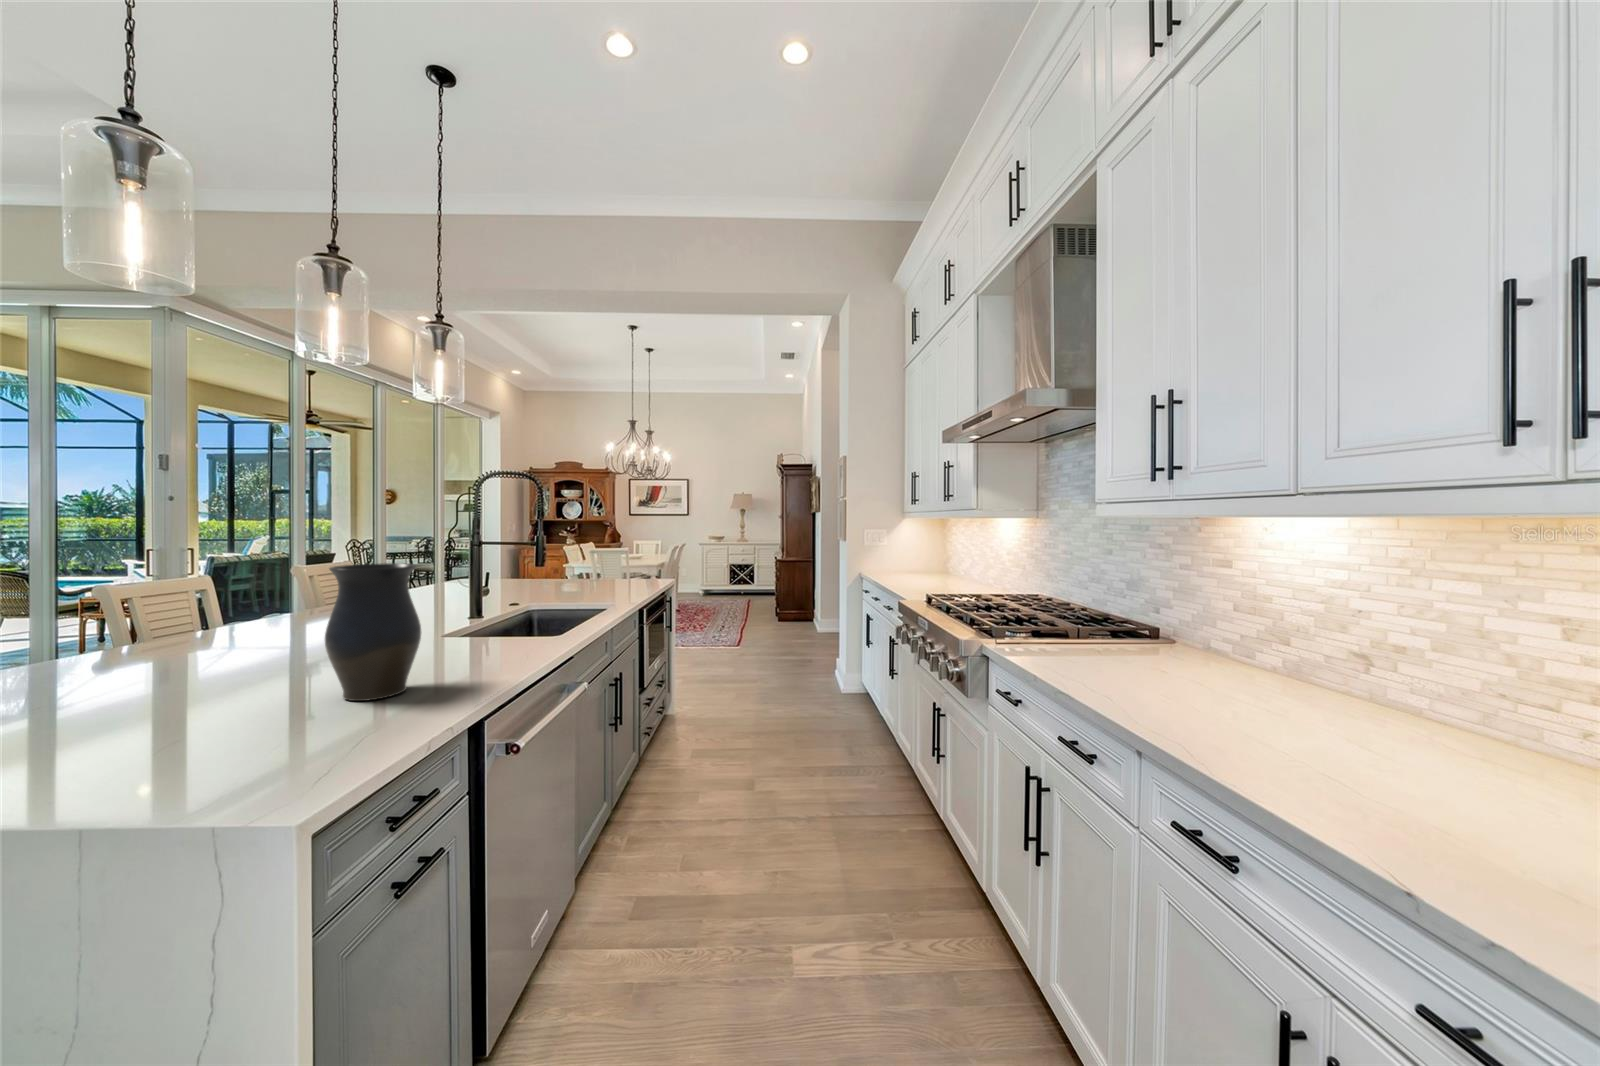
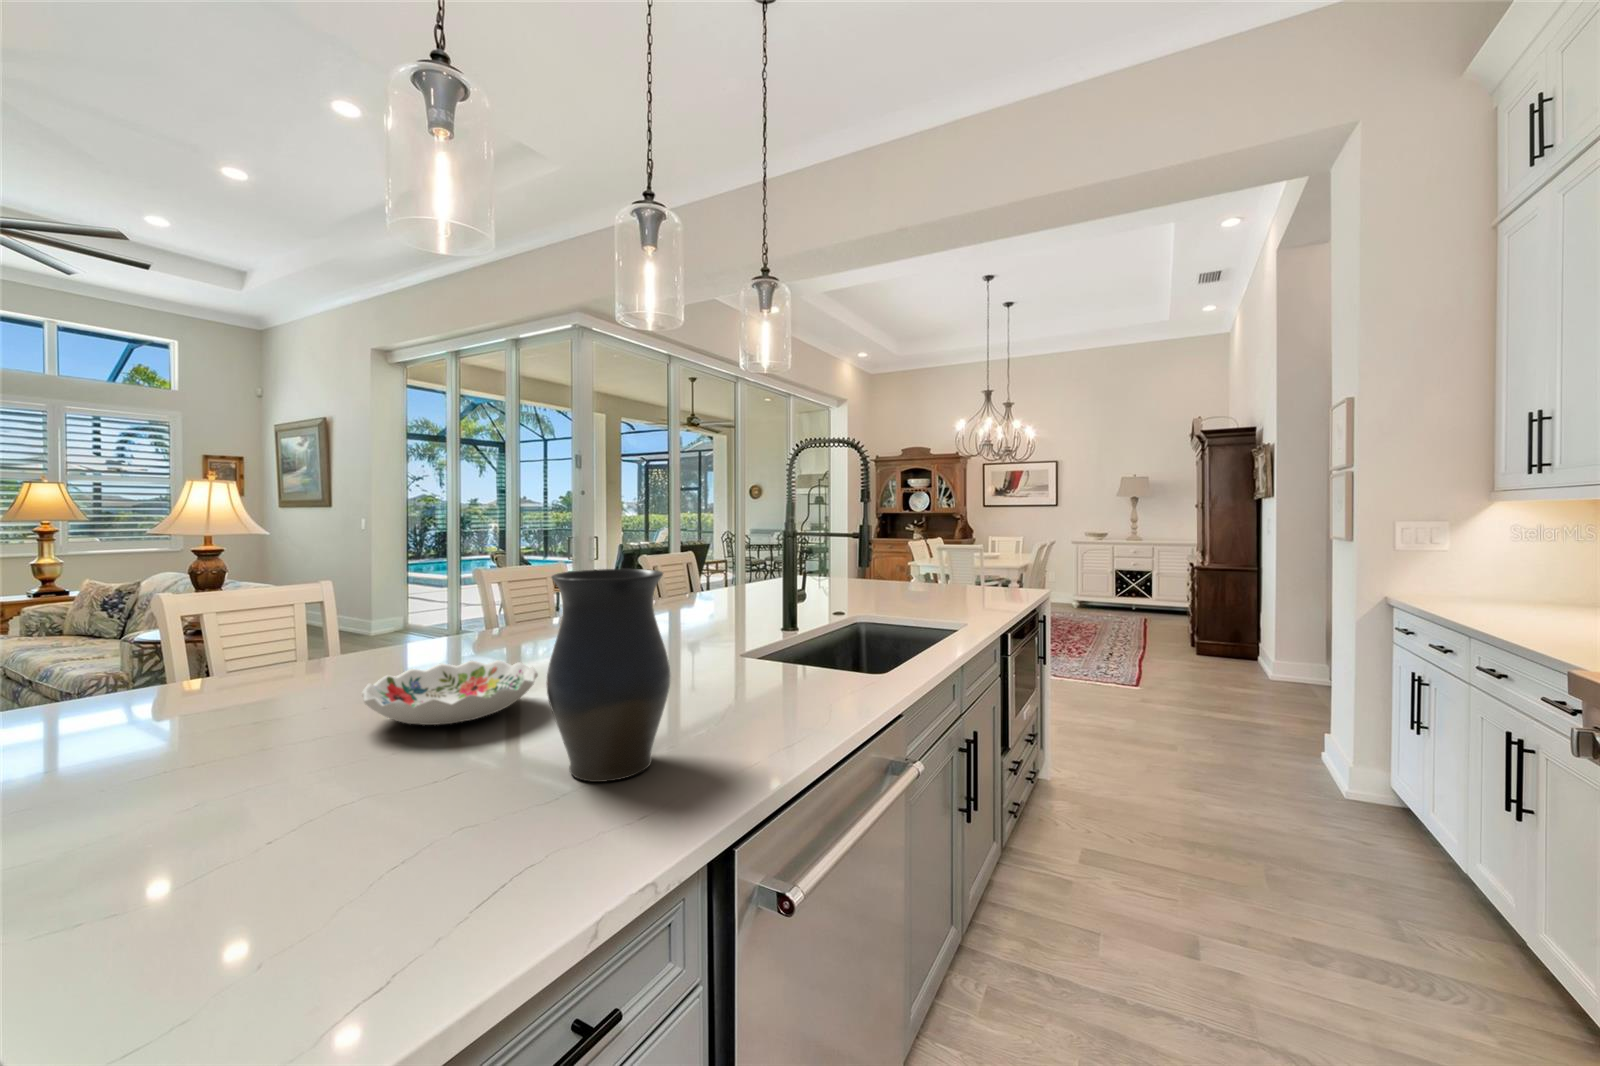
decorative bowl: none [91,646,274,697] -> present [362,660,538,725]

